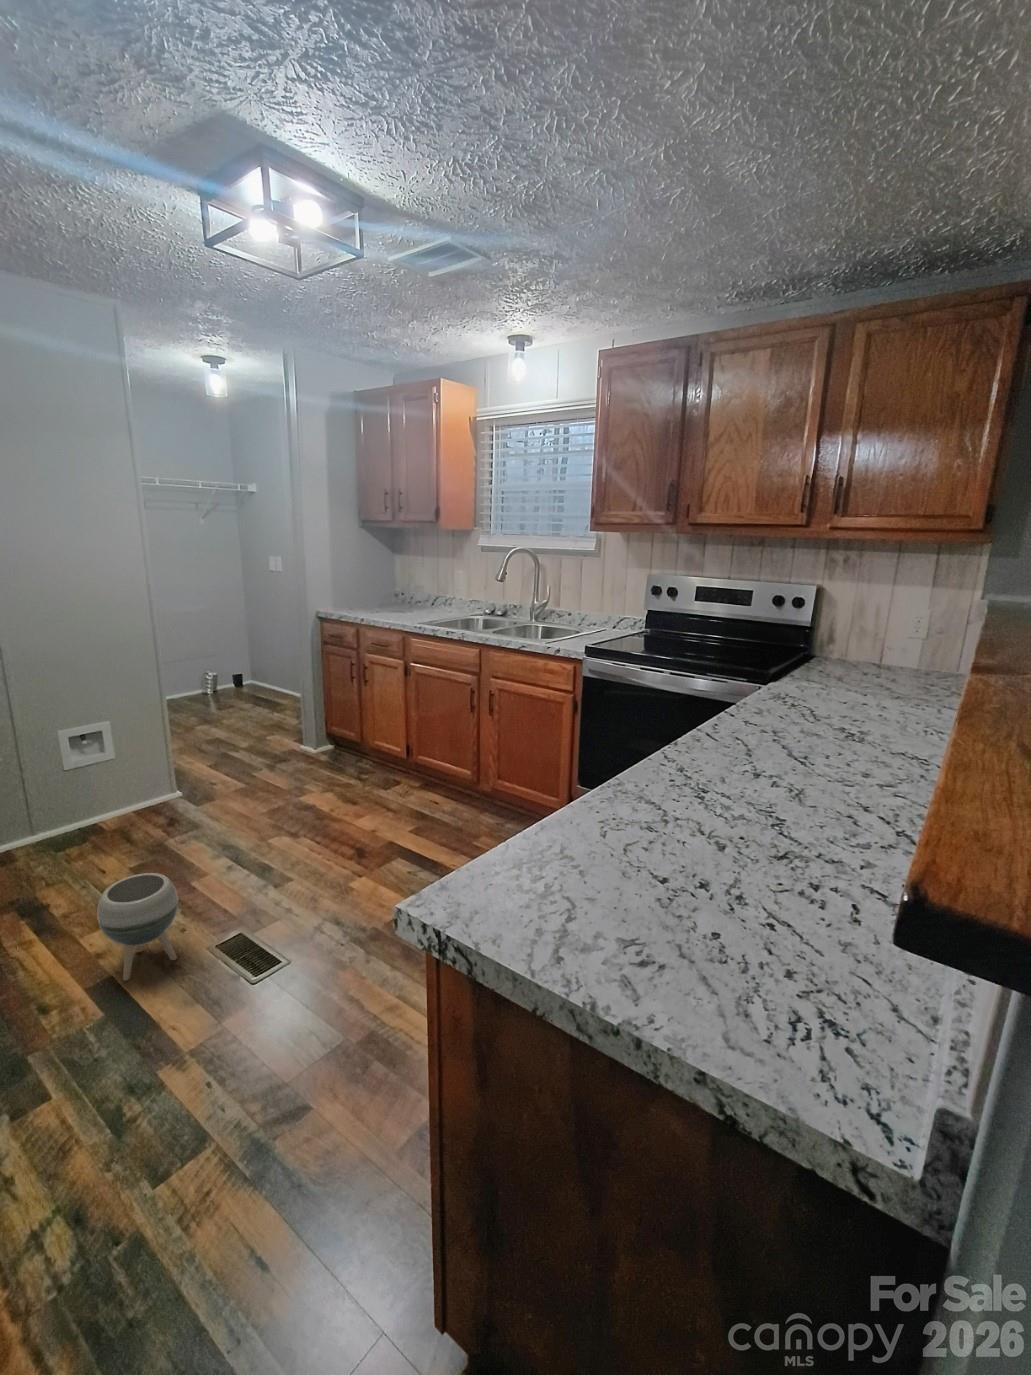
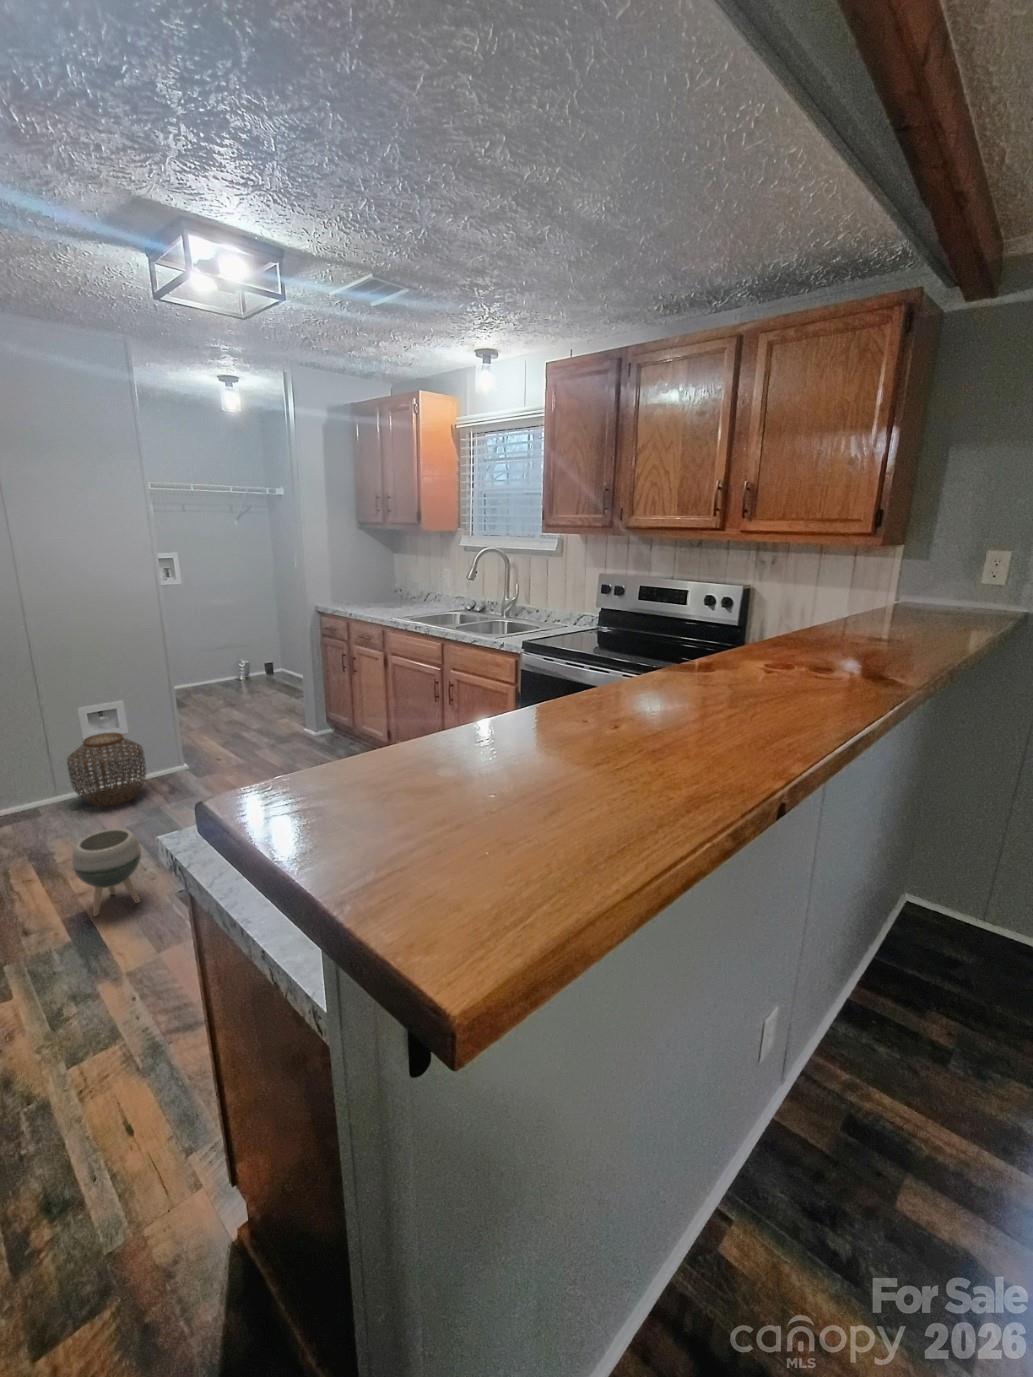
woven basket: none [49,757,142,844] -> present [67,733,146,807]

